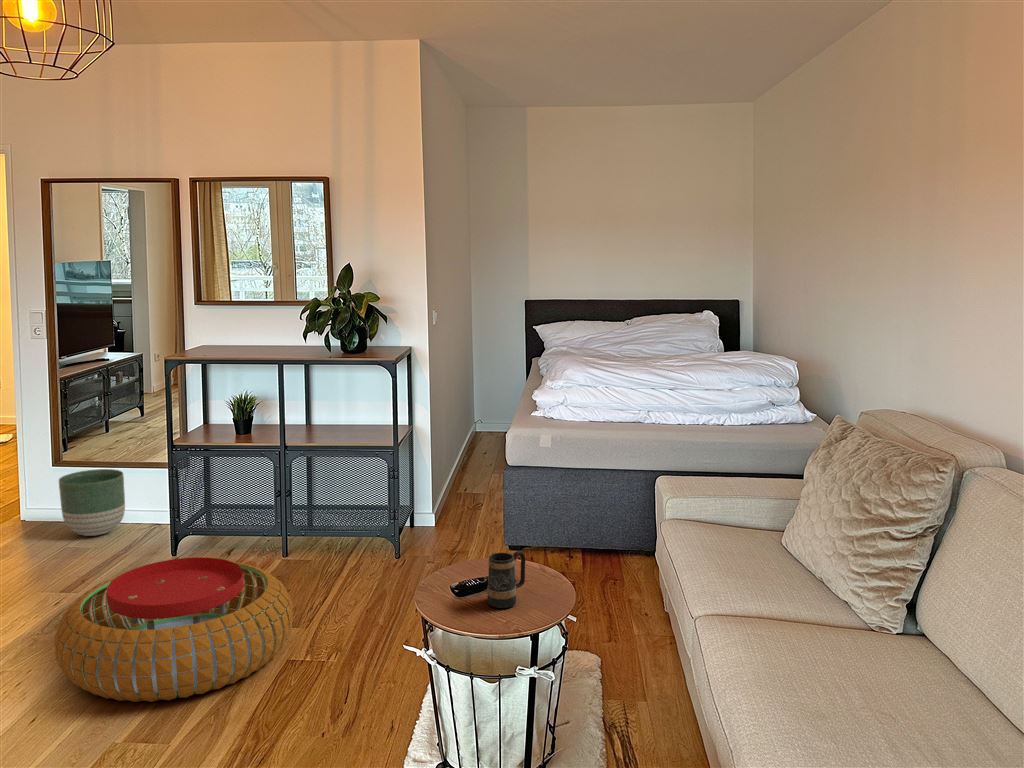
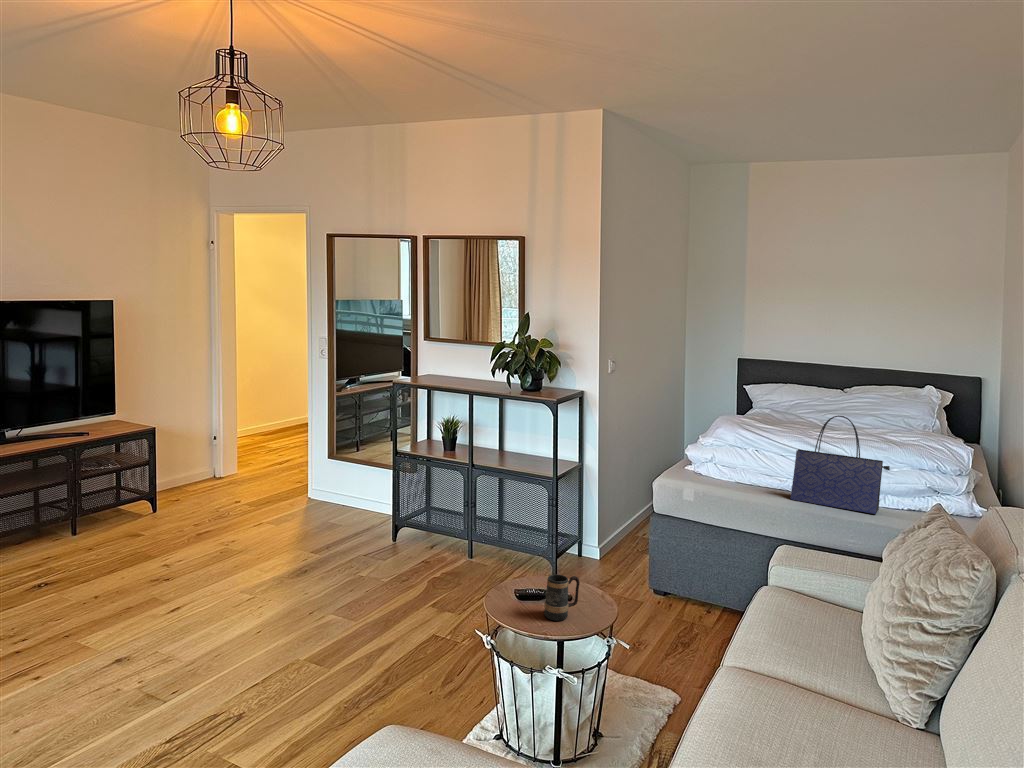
tote bag: none [656,334,753,434] -> present [790,415,890,514]
planter: present [59,469,125,536] -> none [334,469,378,517]
pouf: present [54,557,293,702] -> none [280,541,448,643]

